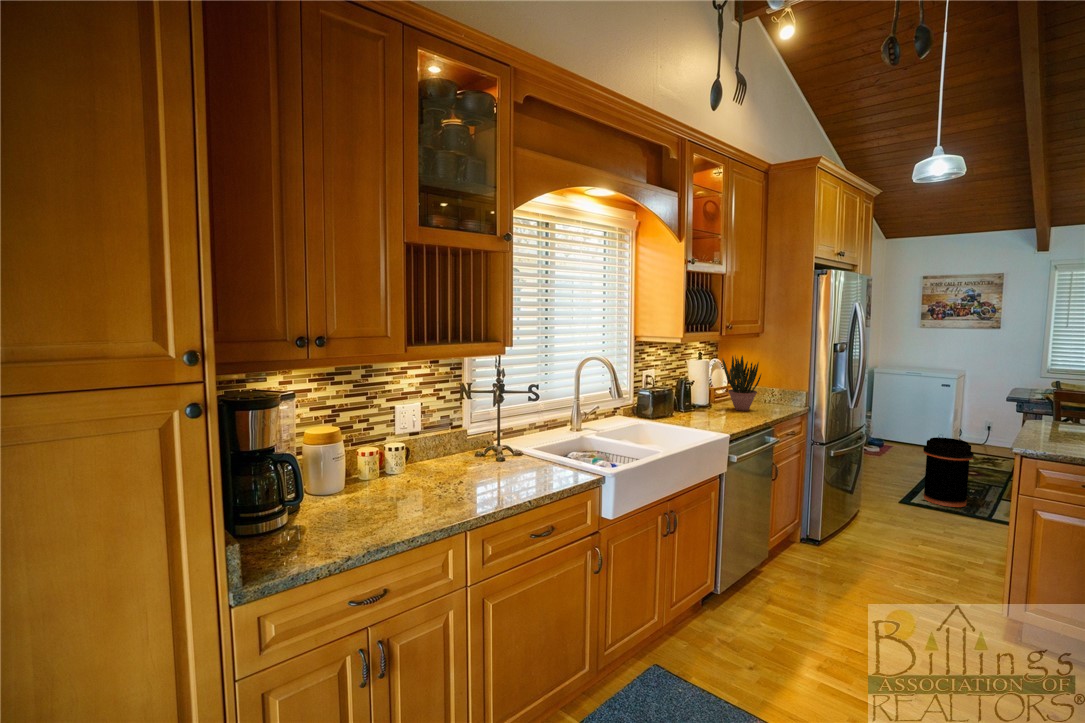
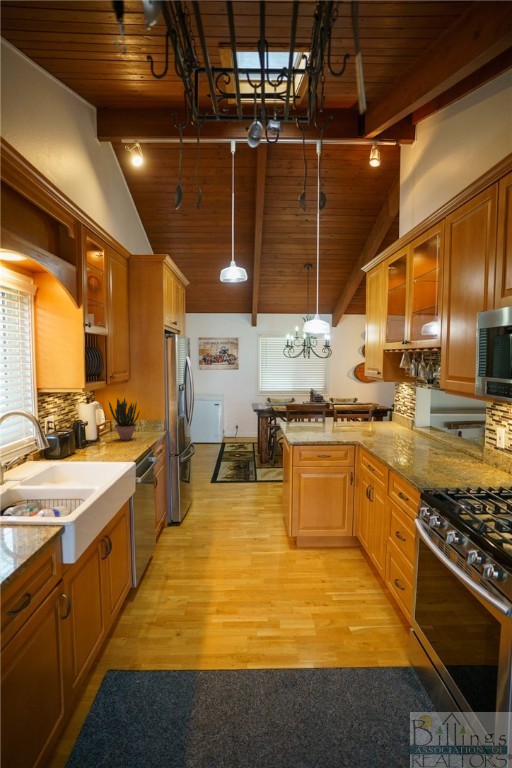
trash can: present [923,437,974,507] -> none [218,437,242,478]

